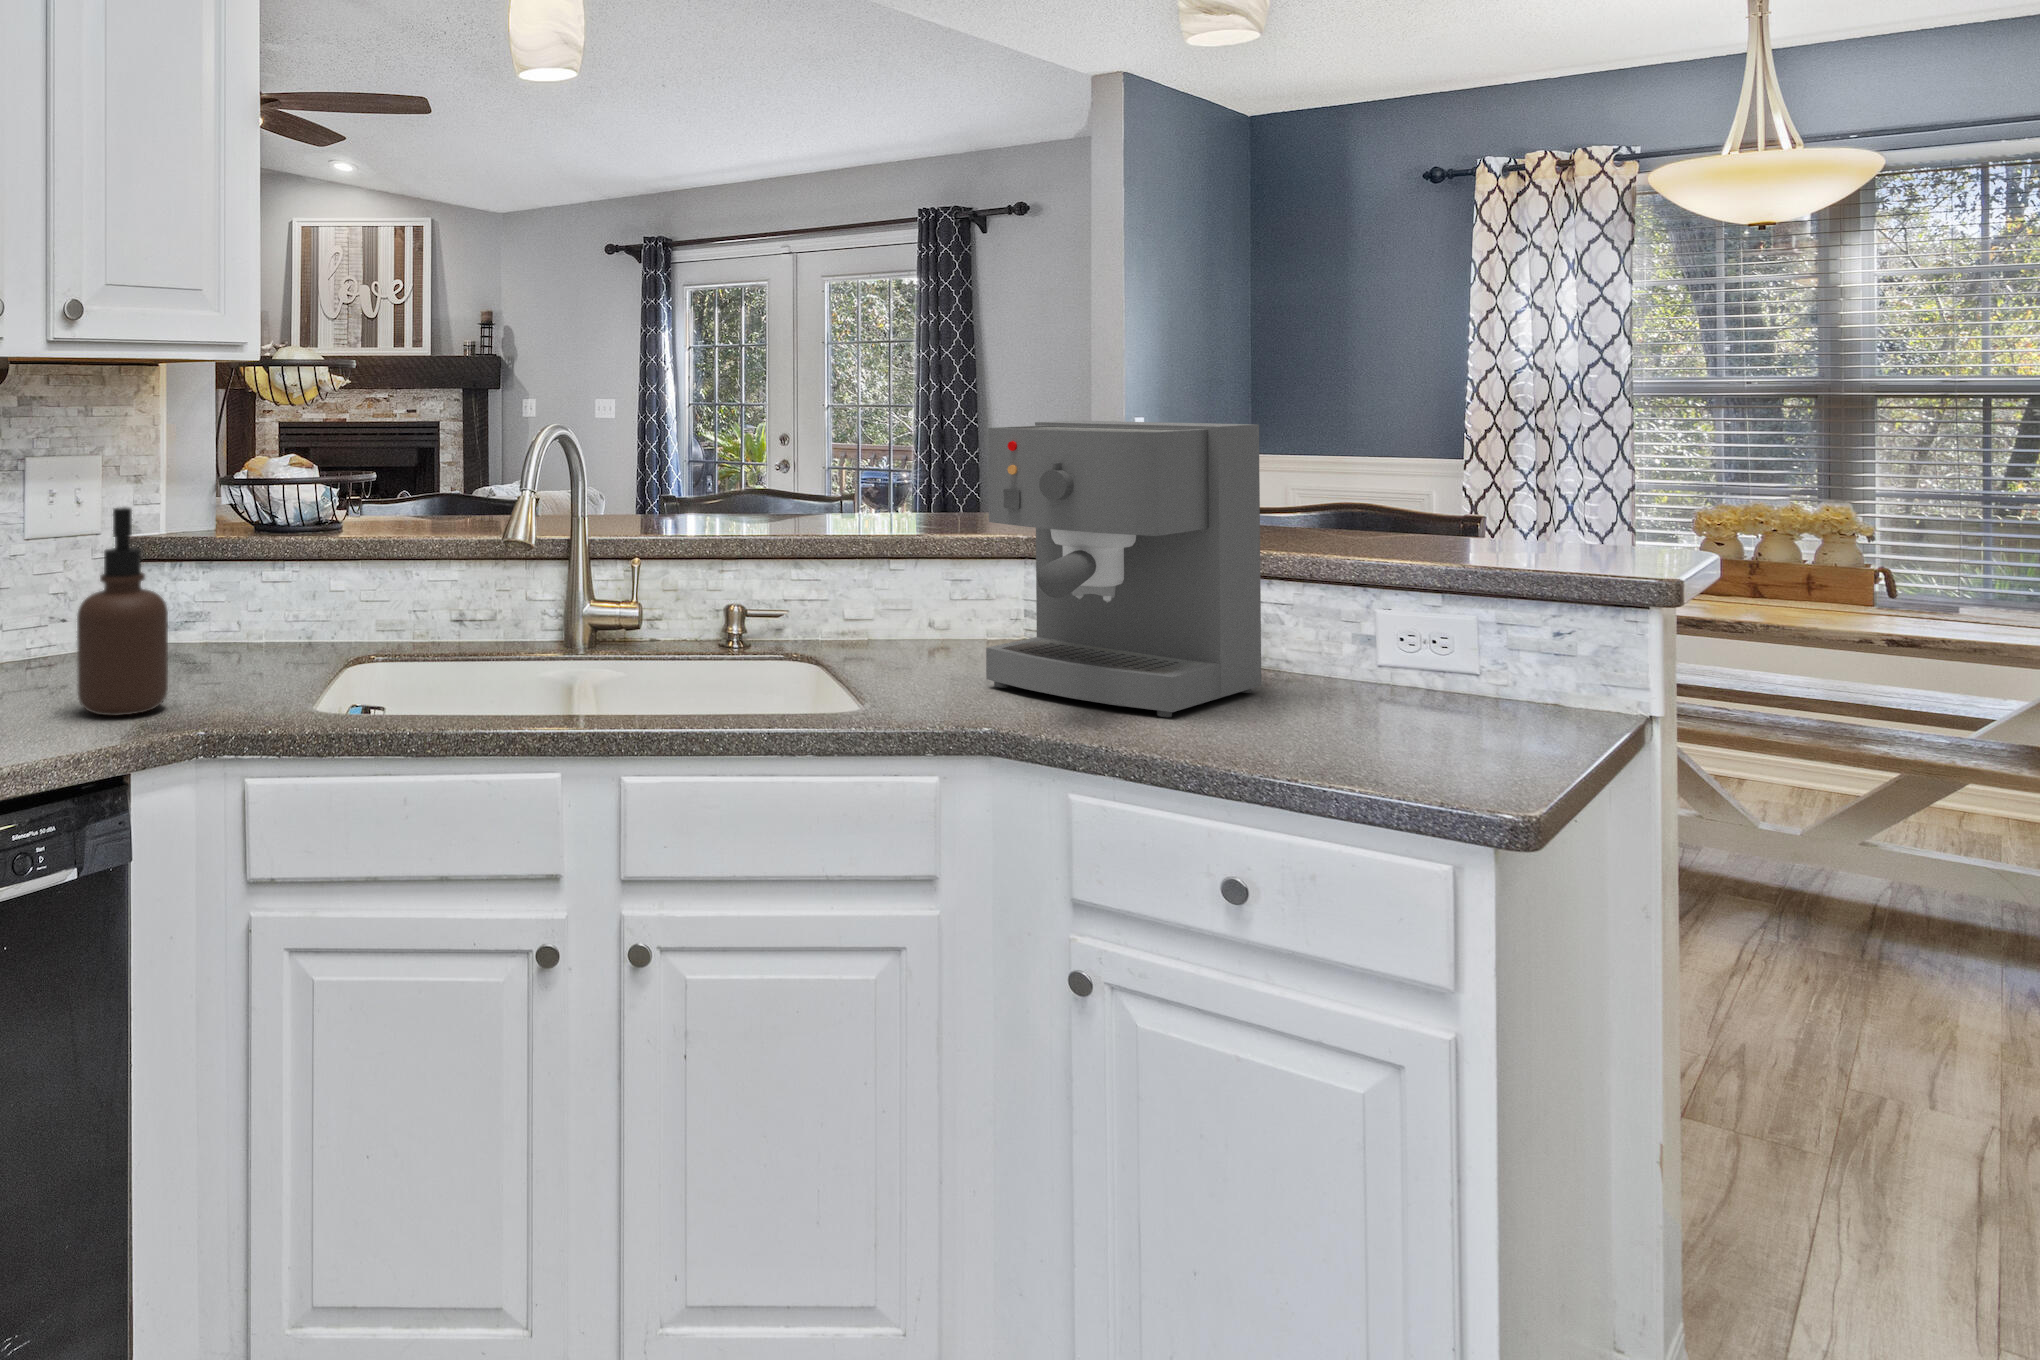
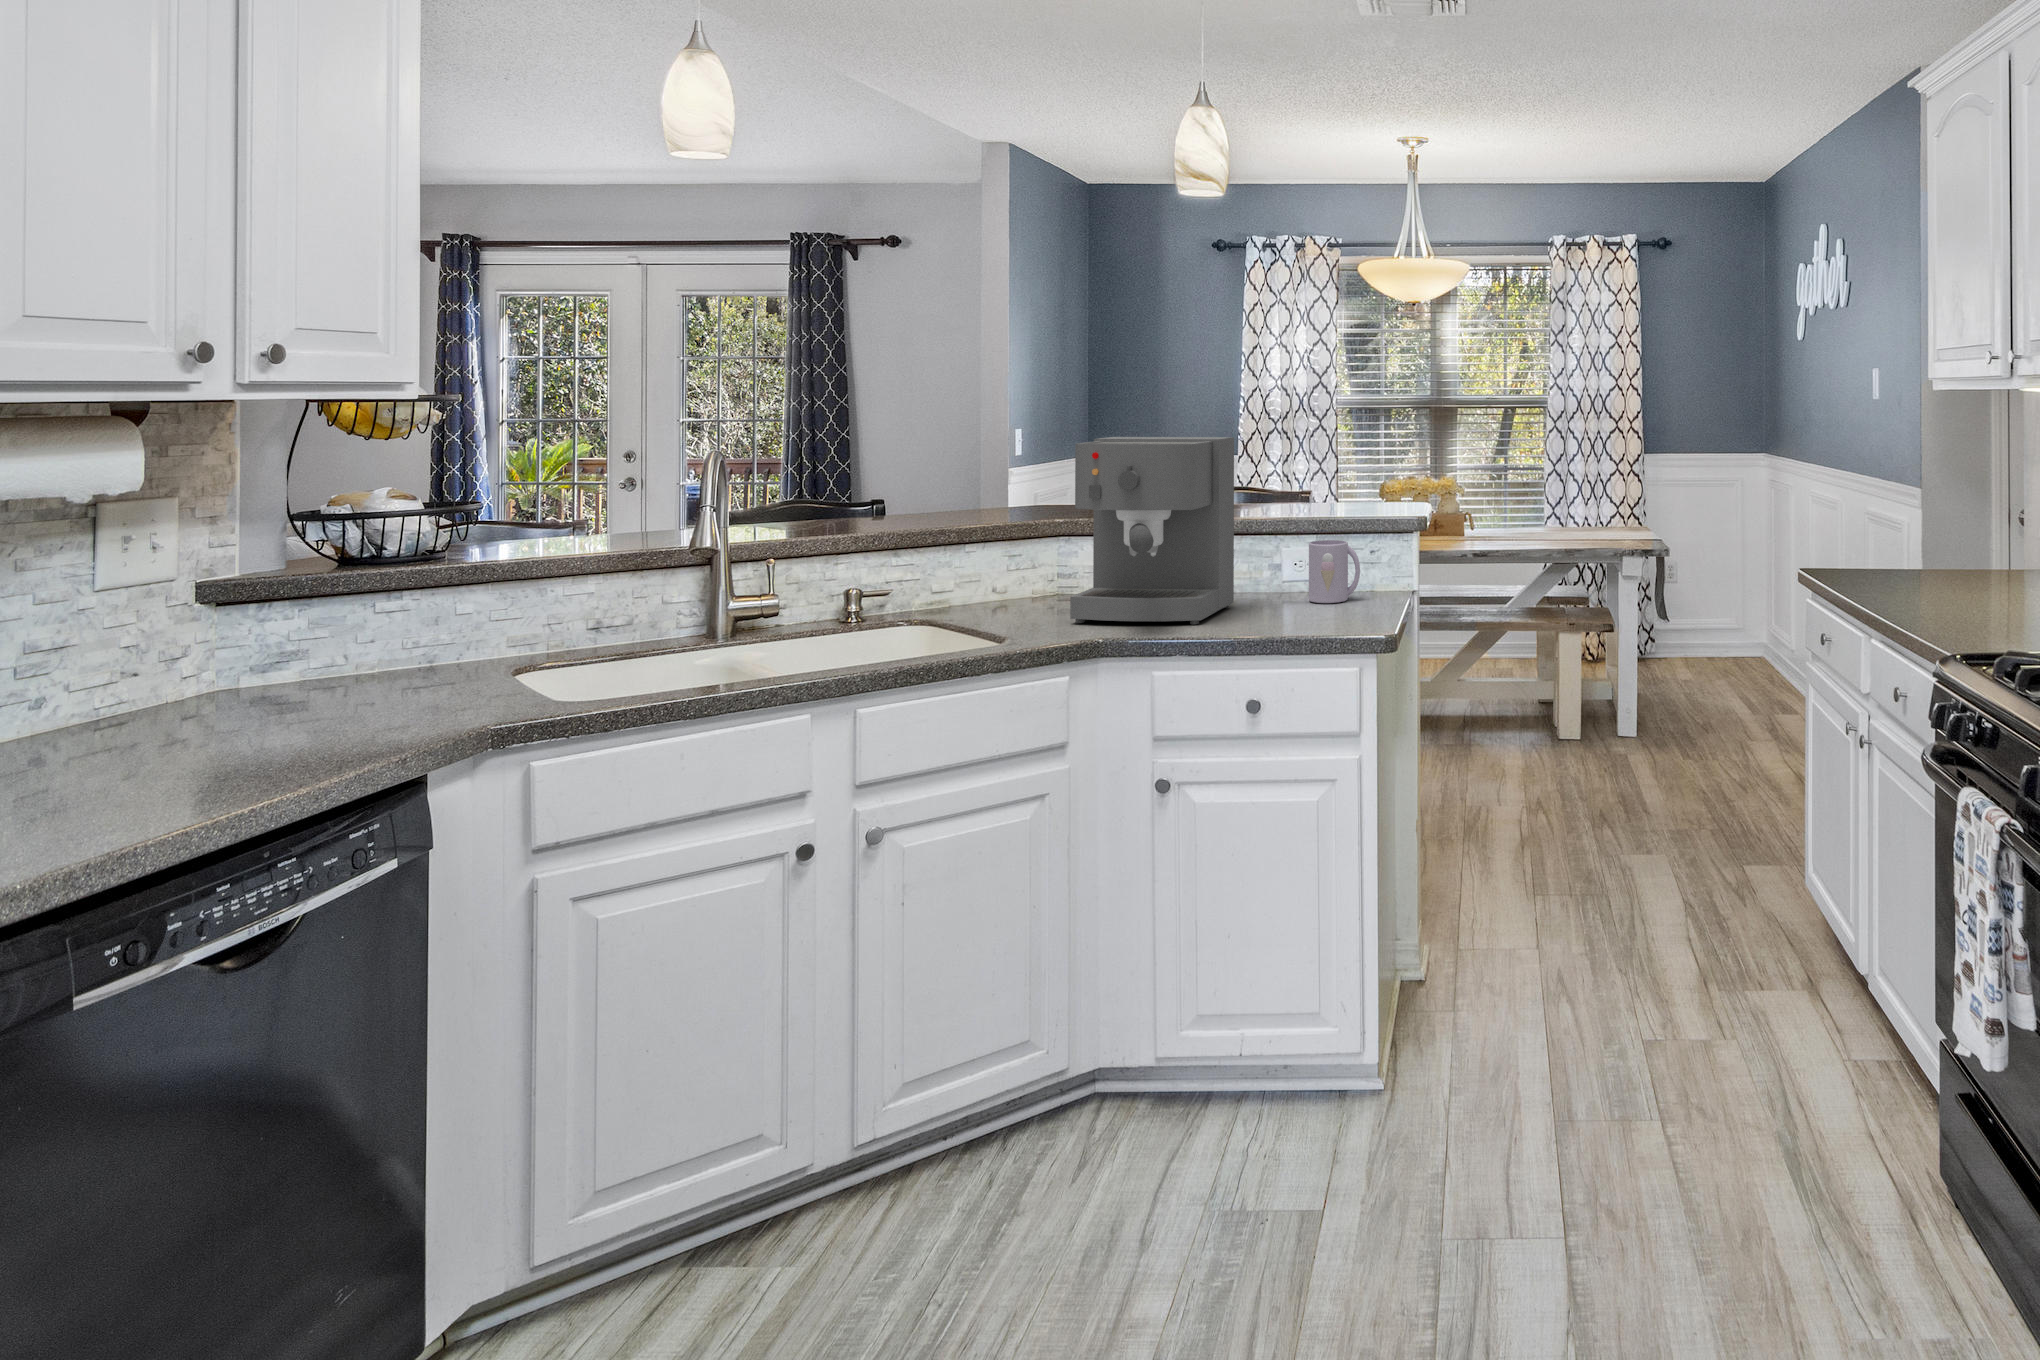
soap dispenser: present [77,507,168,716] -> none [288,540,394,739]
mug: none [1402,601,1503,711] -> present [1309,540,1360,603]

